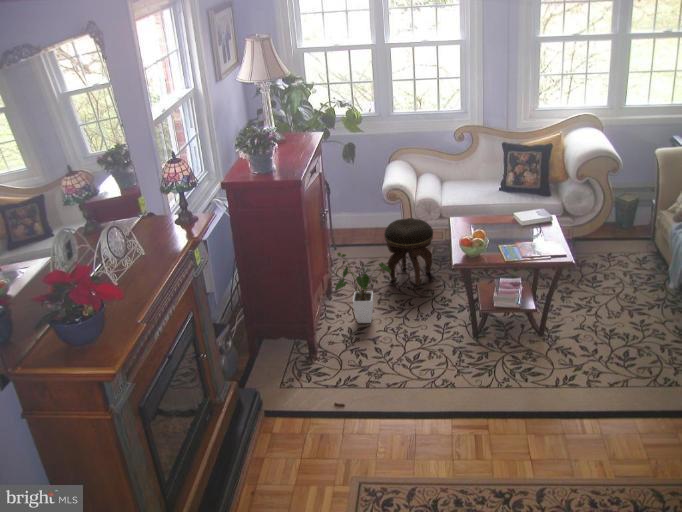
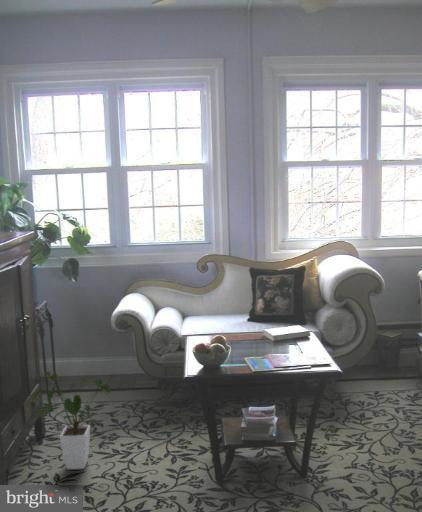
footstool: present [385,218,433,286] -> none [114,345,173,427]

